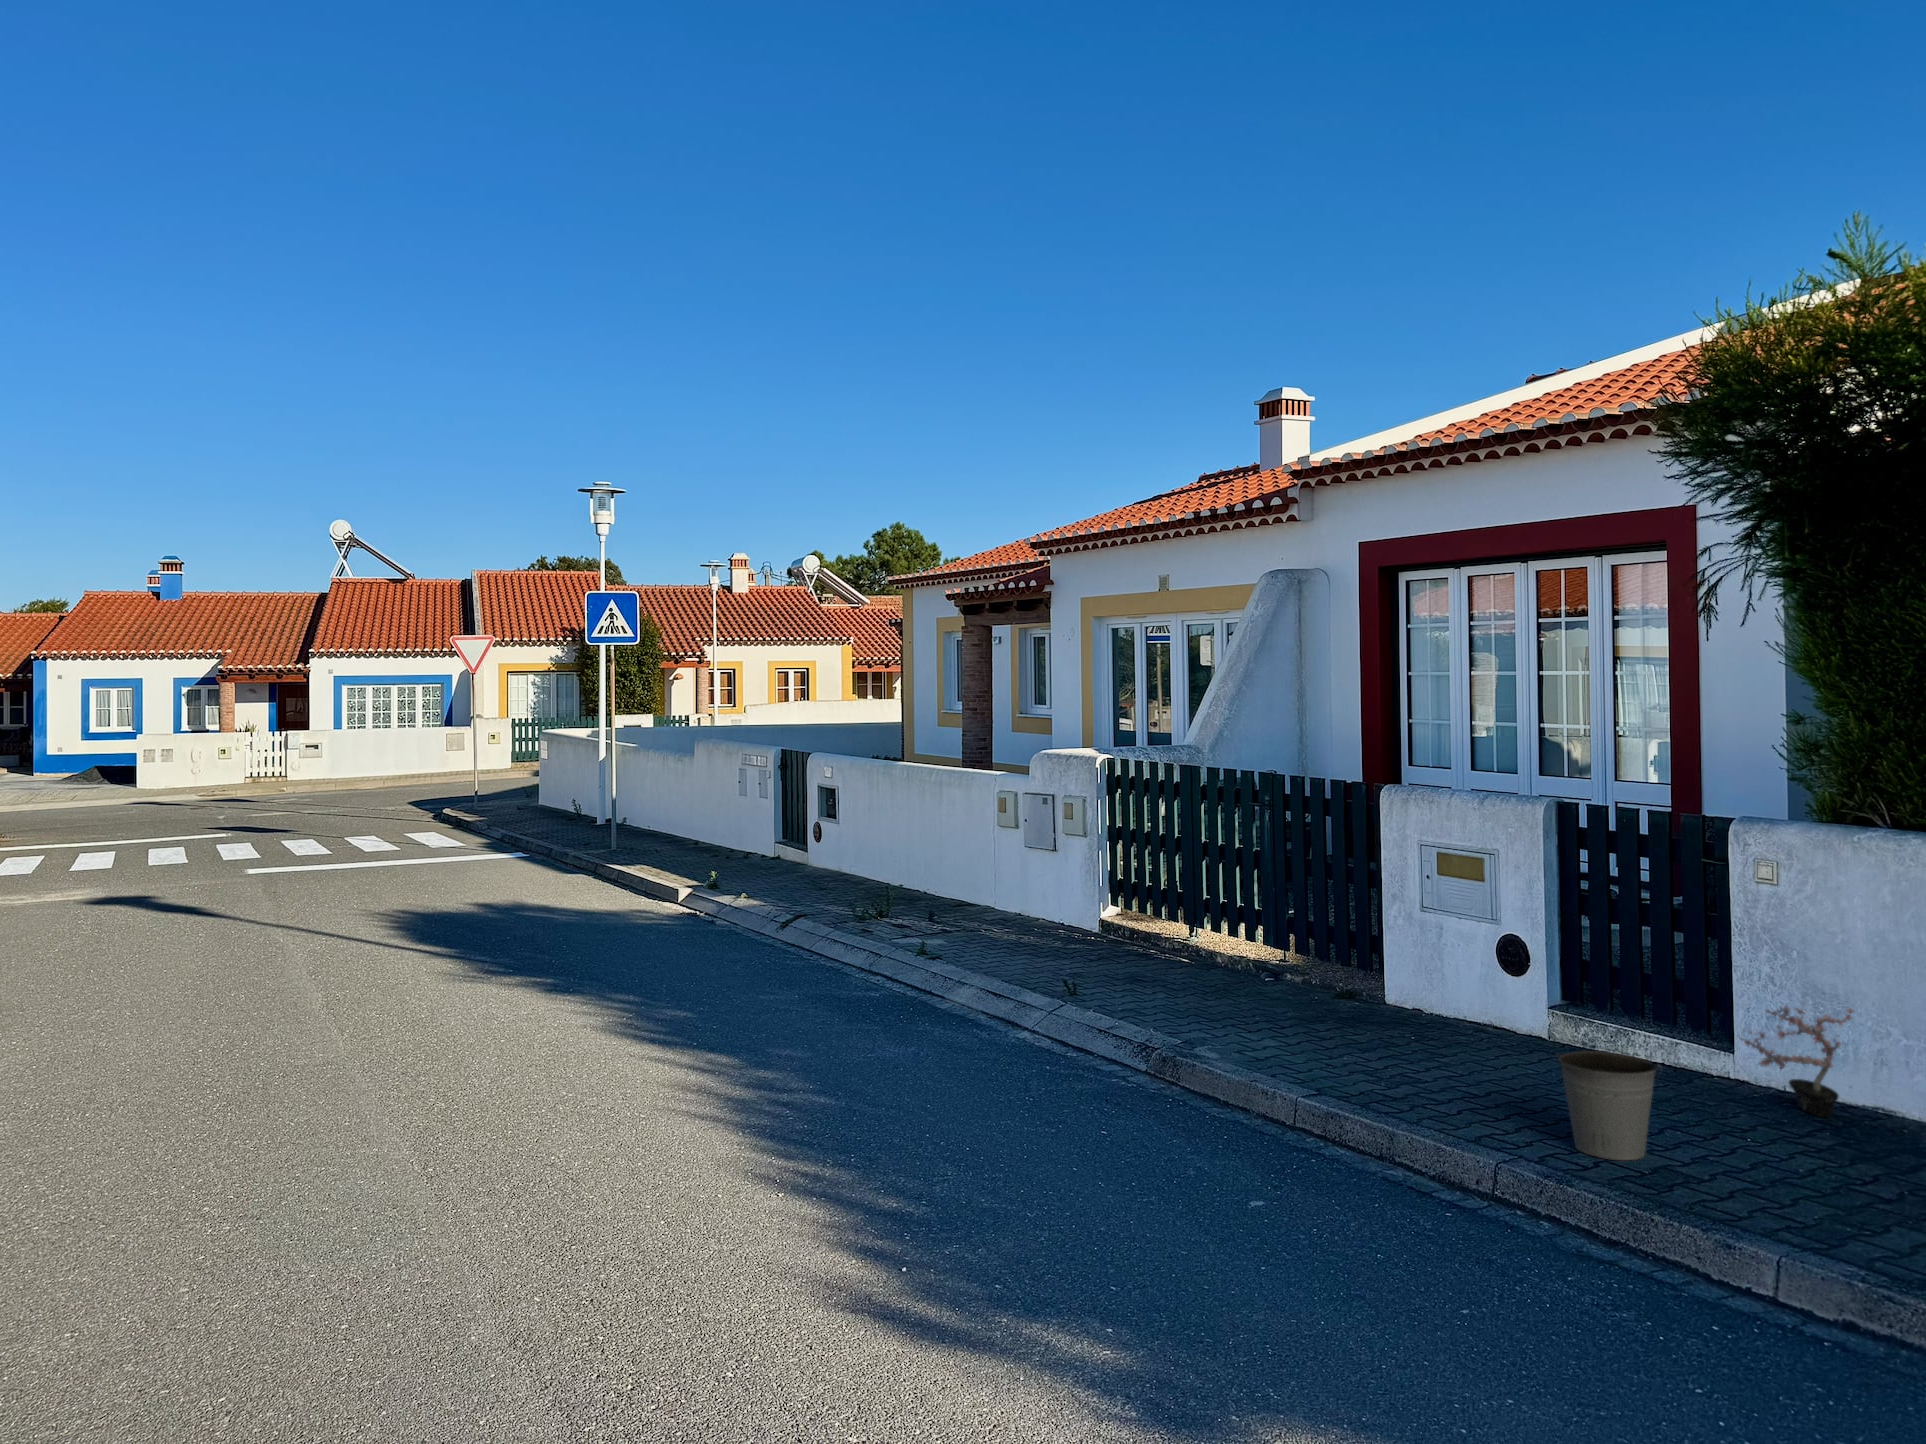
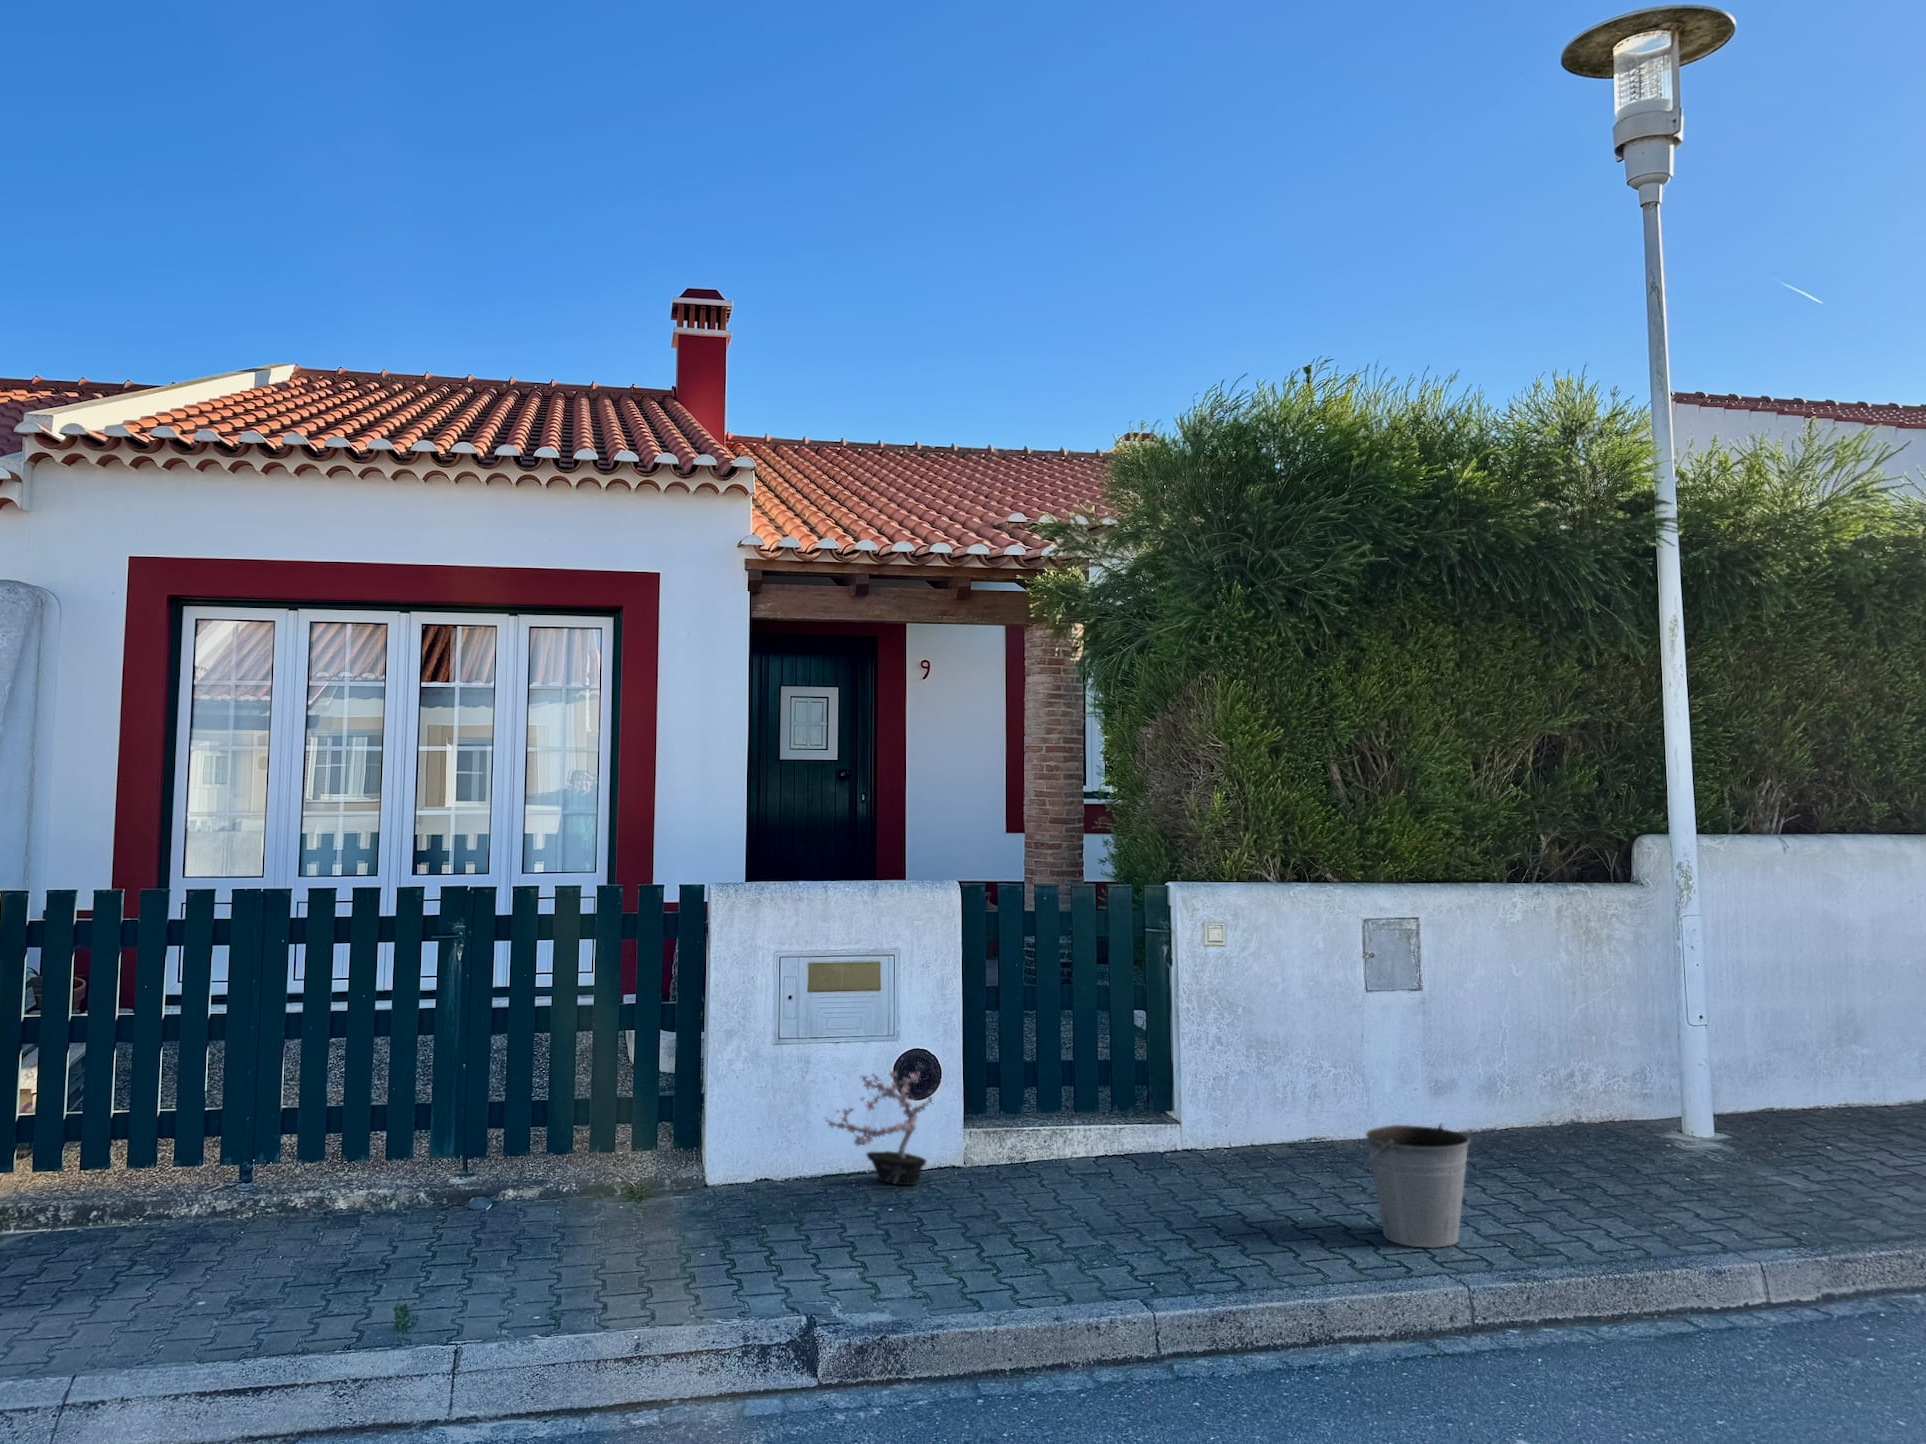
potted plant: present [1741,1005,1854,1117] -> present [826,1063,932,1185]

